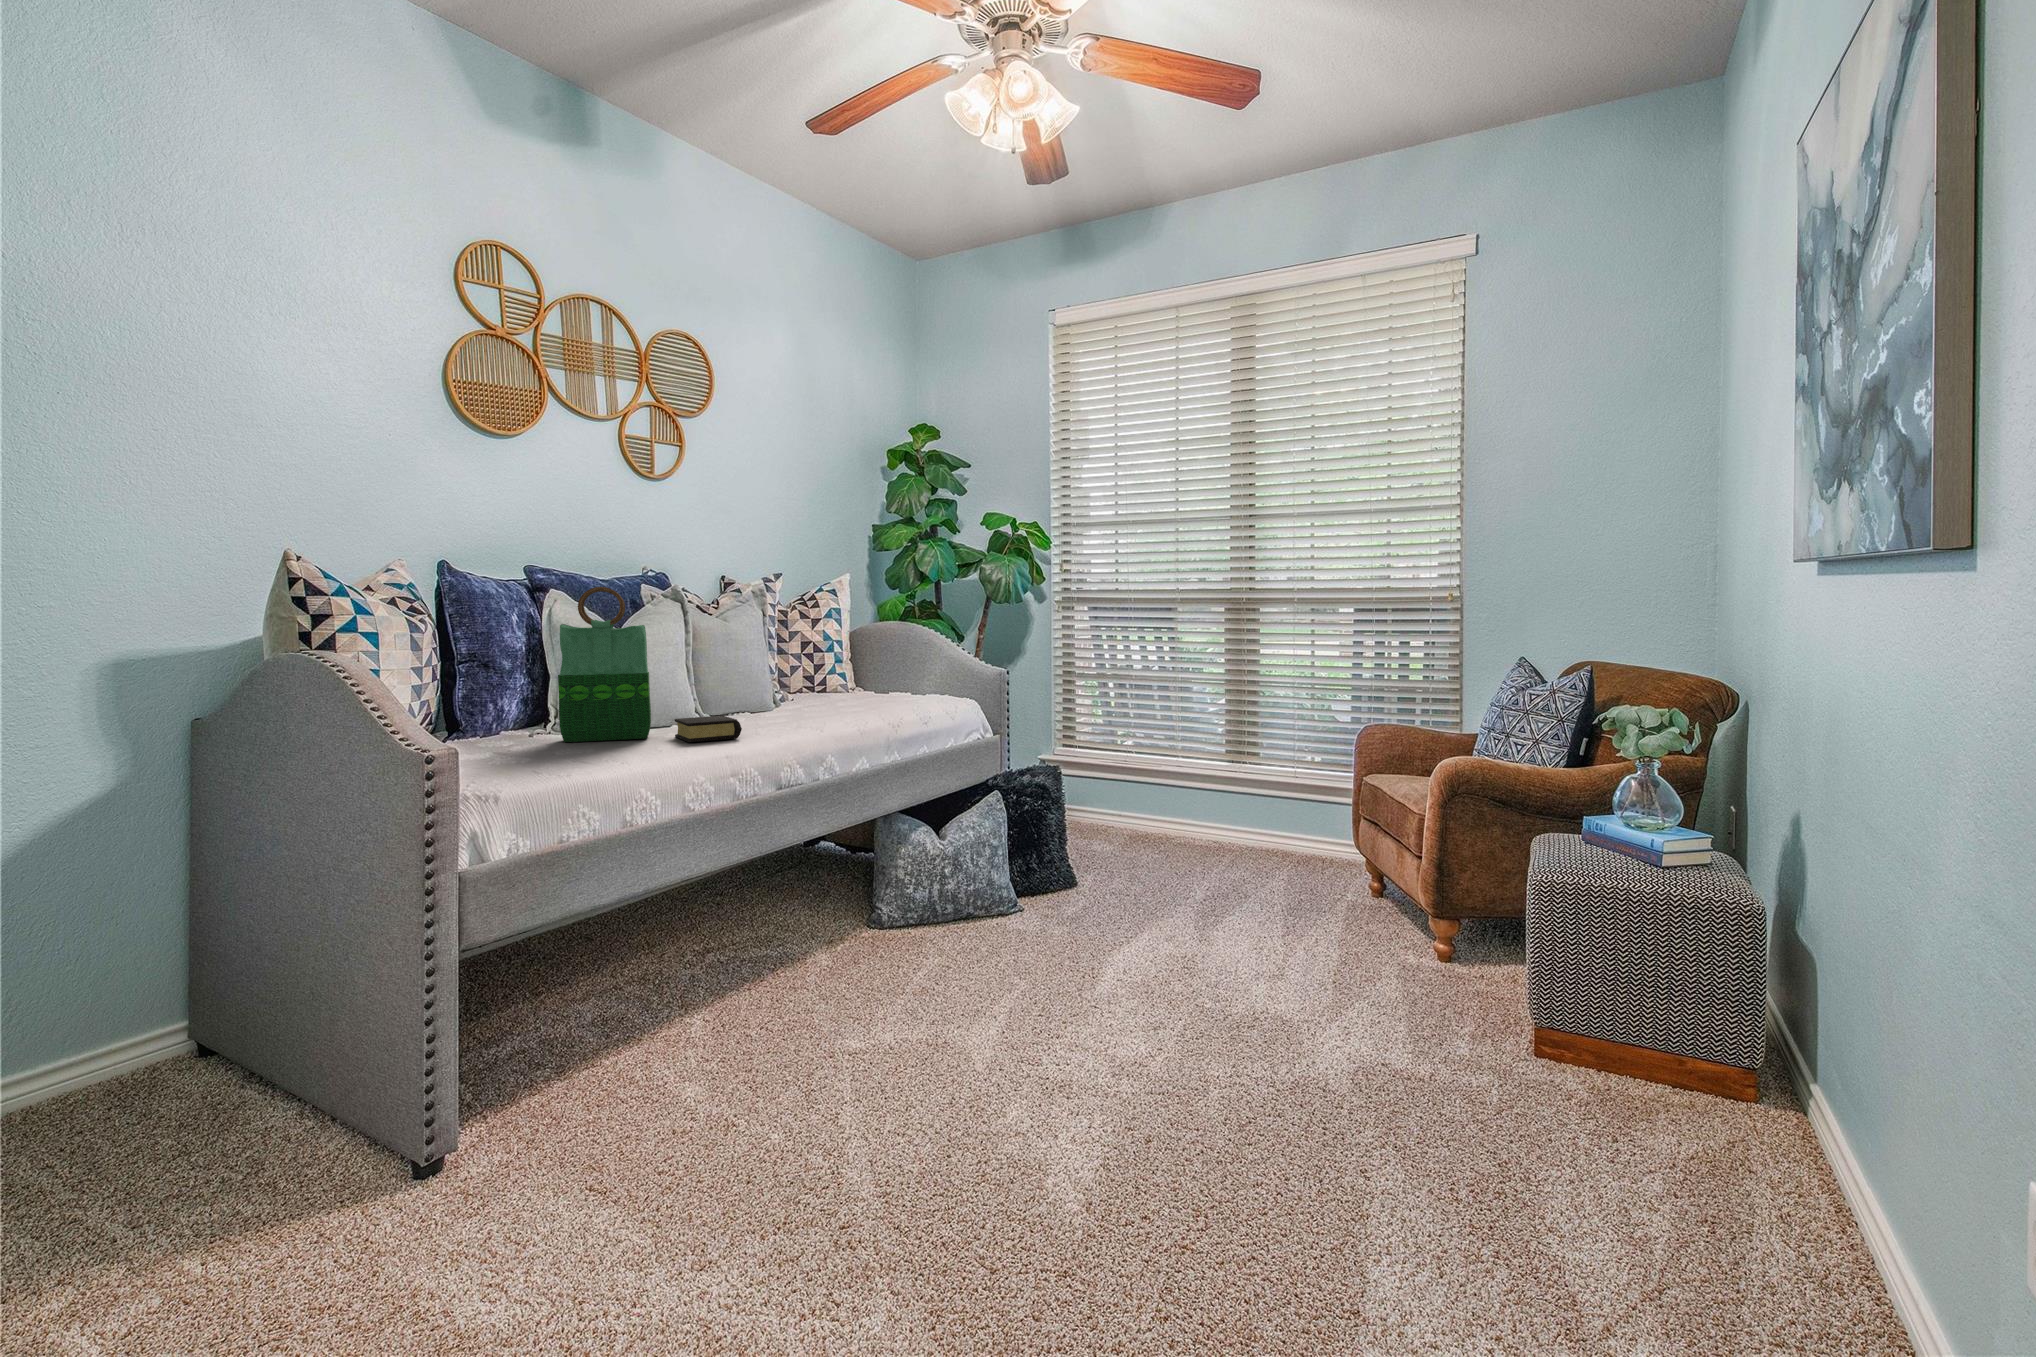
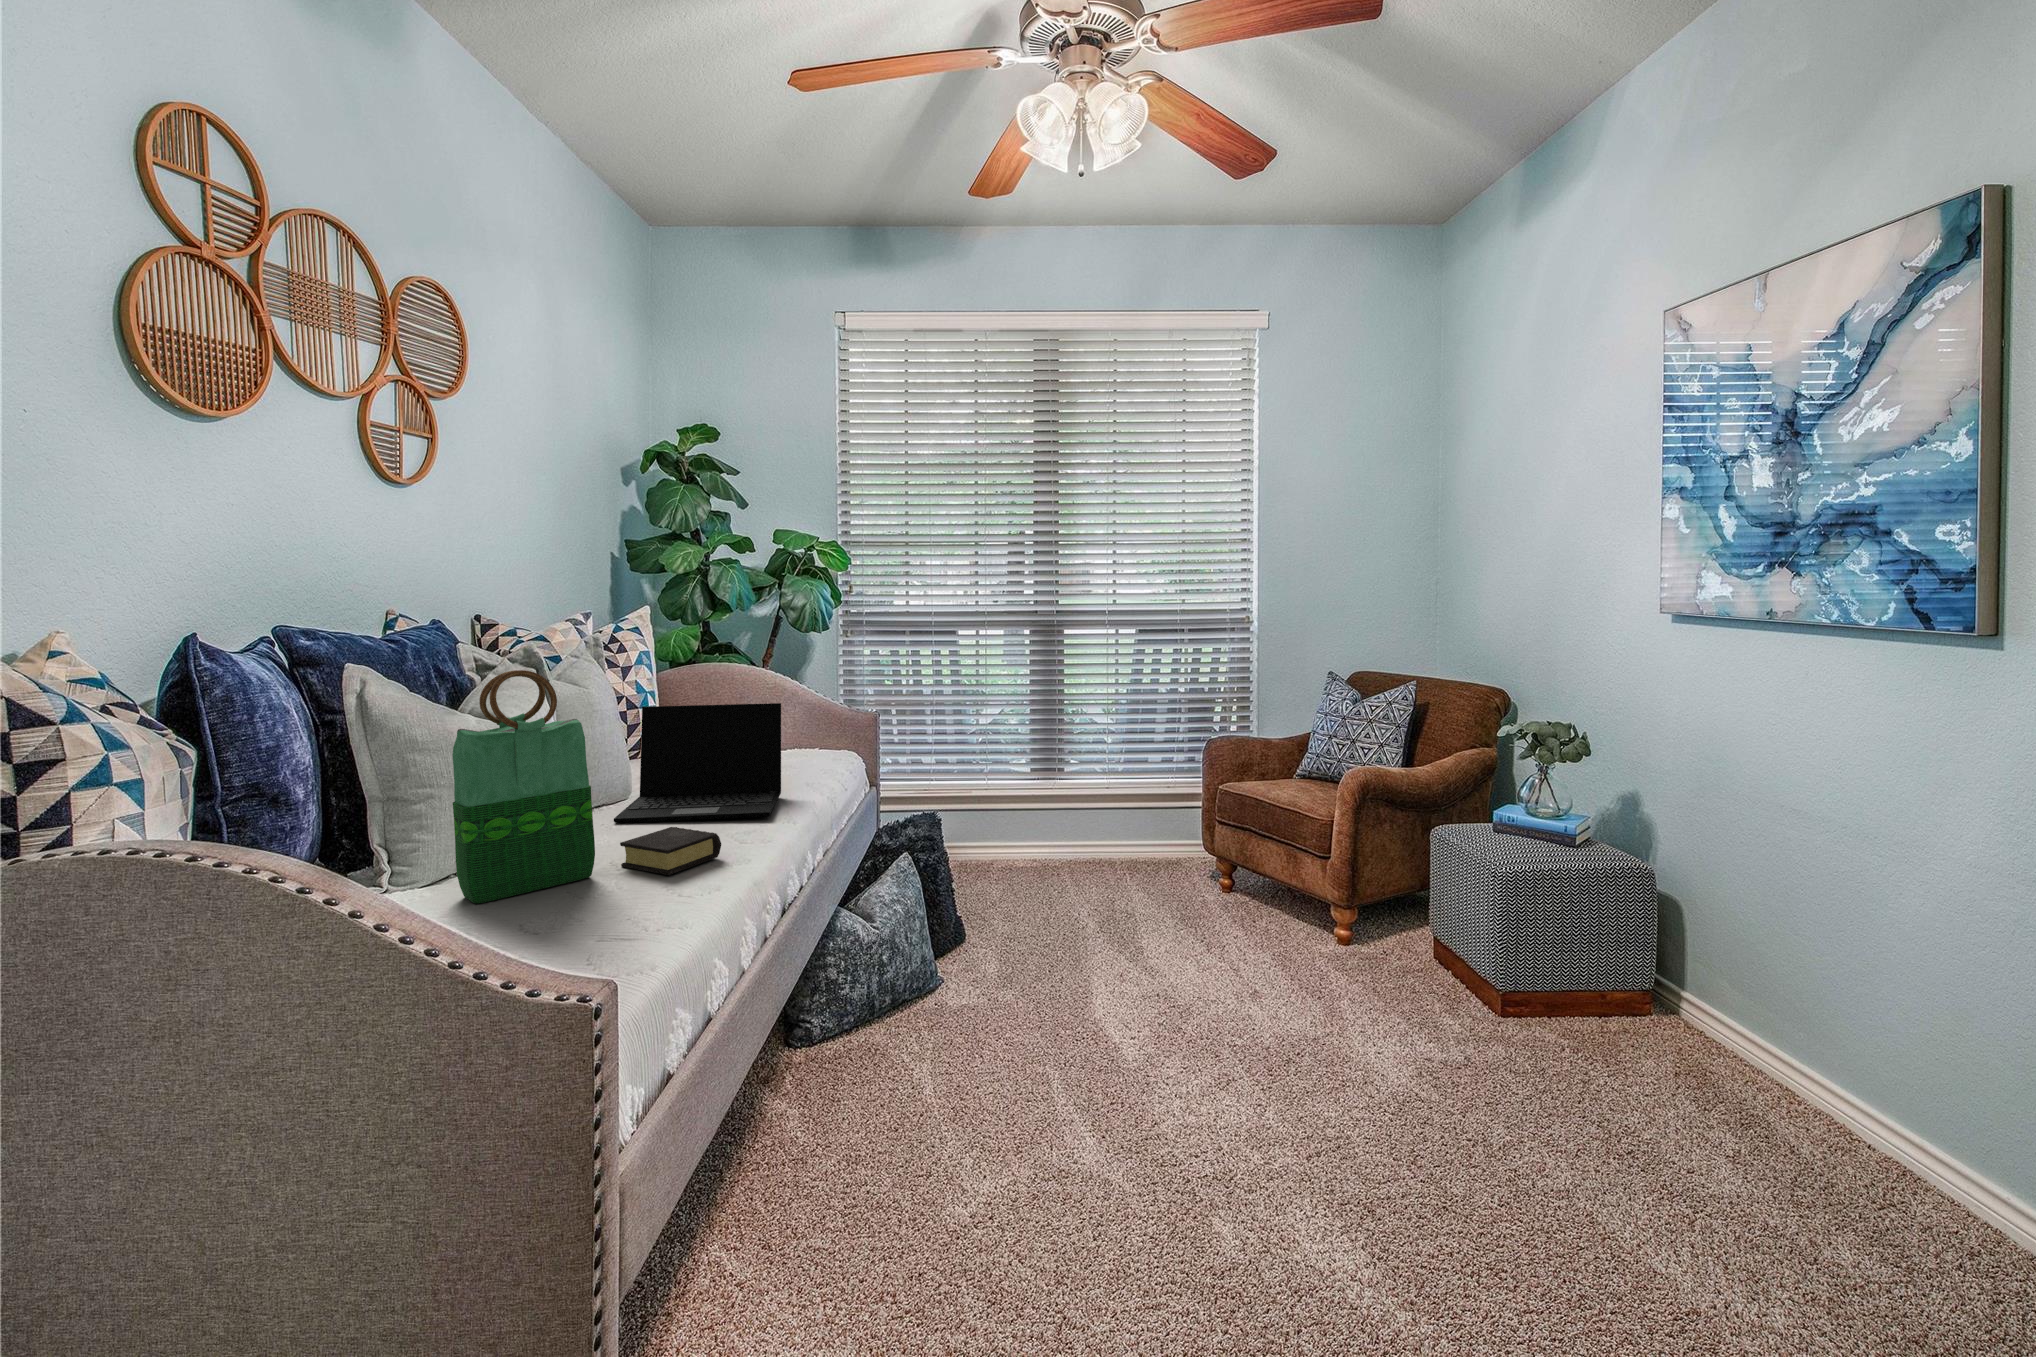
laptop: none [722,640,870,724] -> present [614,703,781,823]

